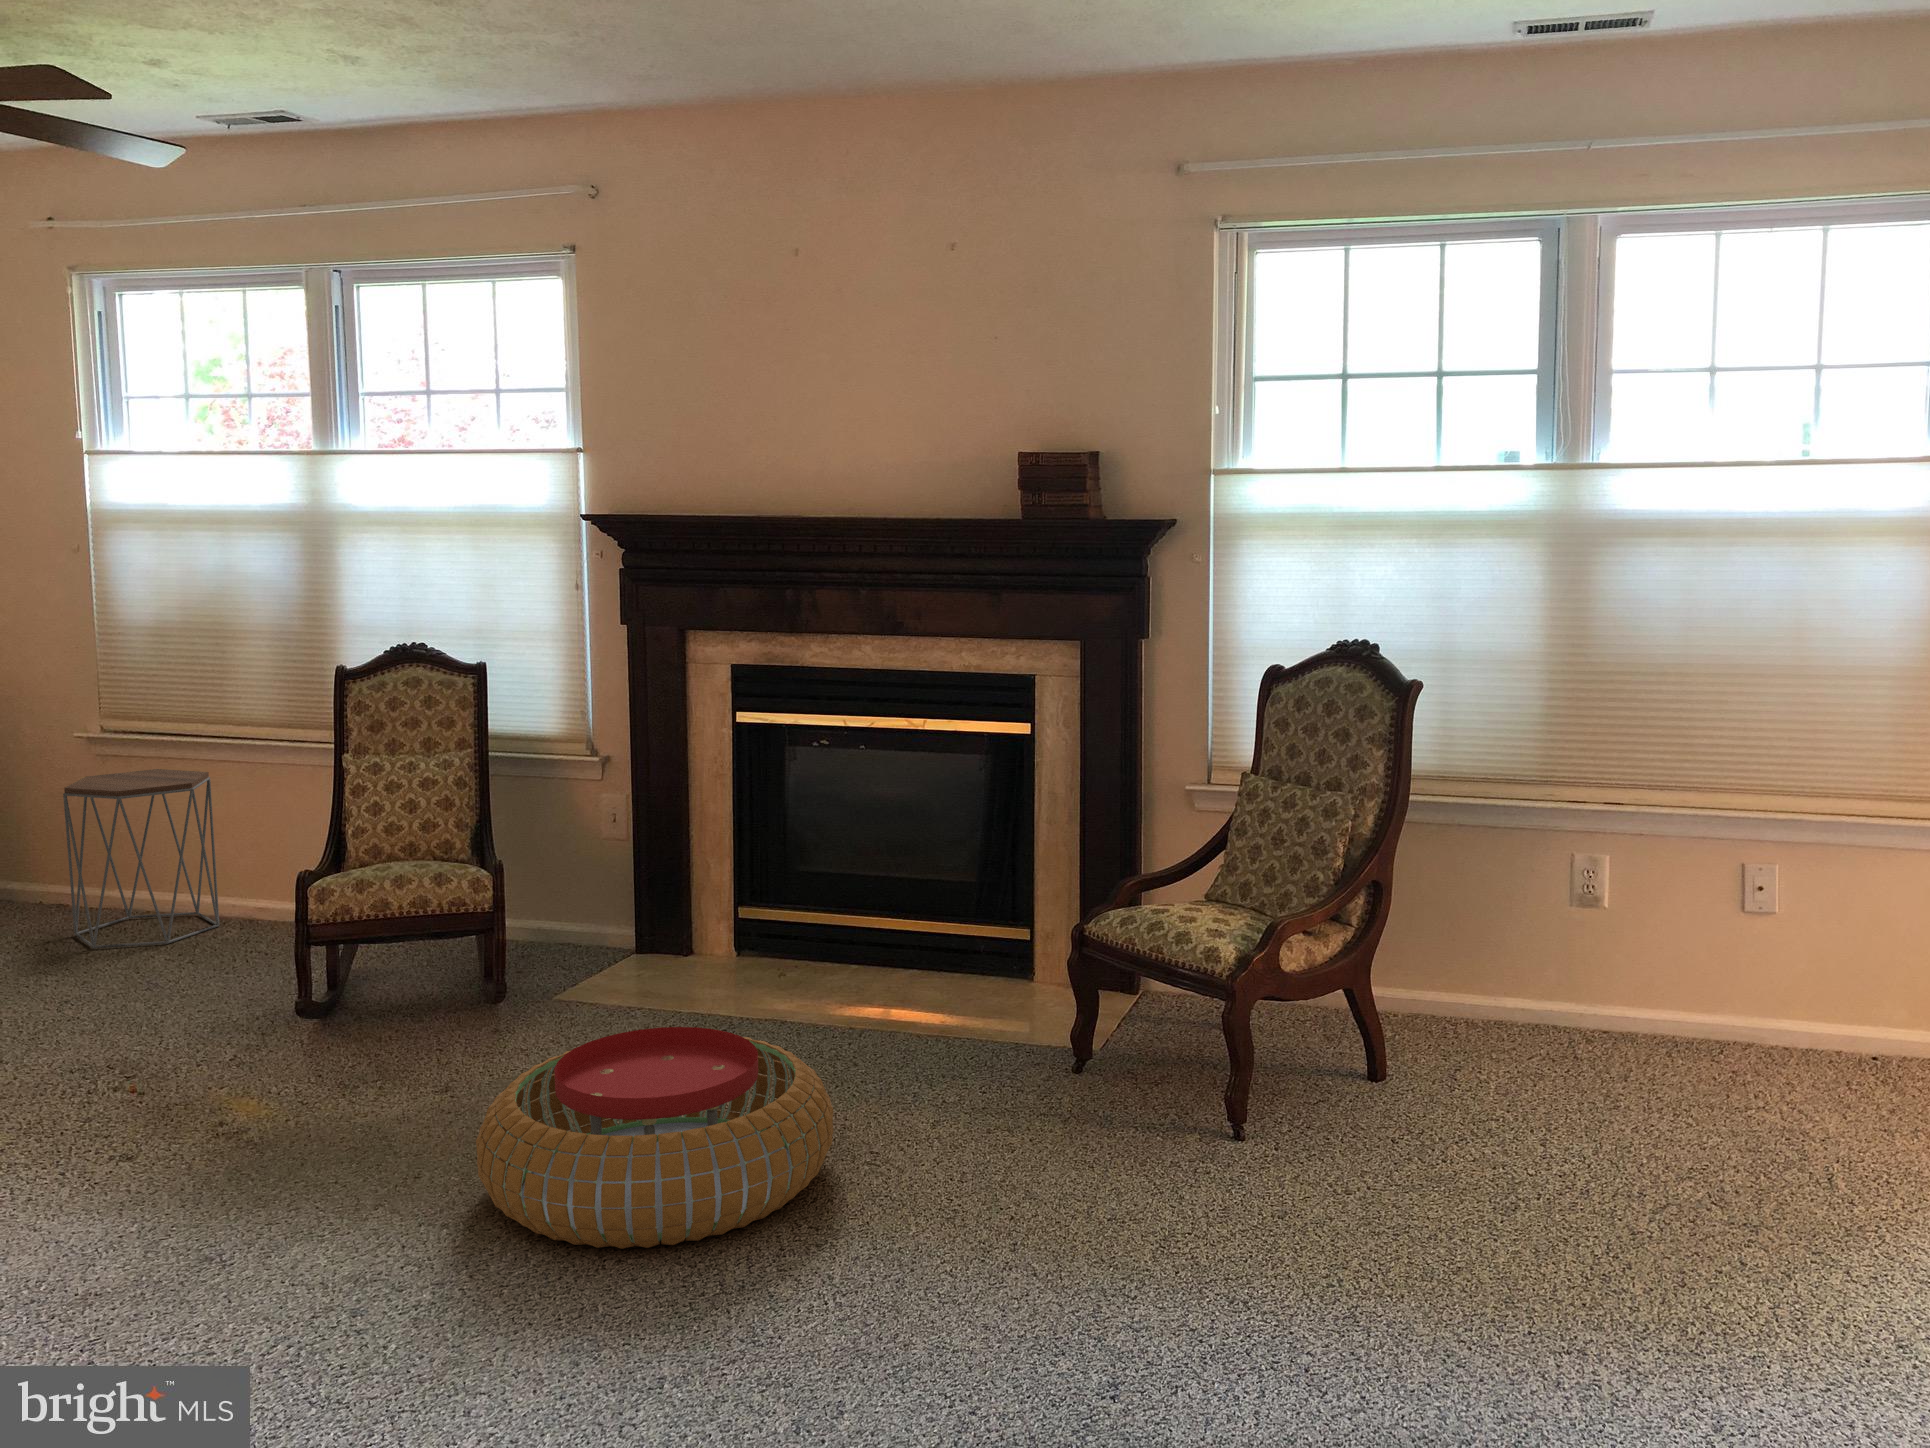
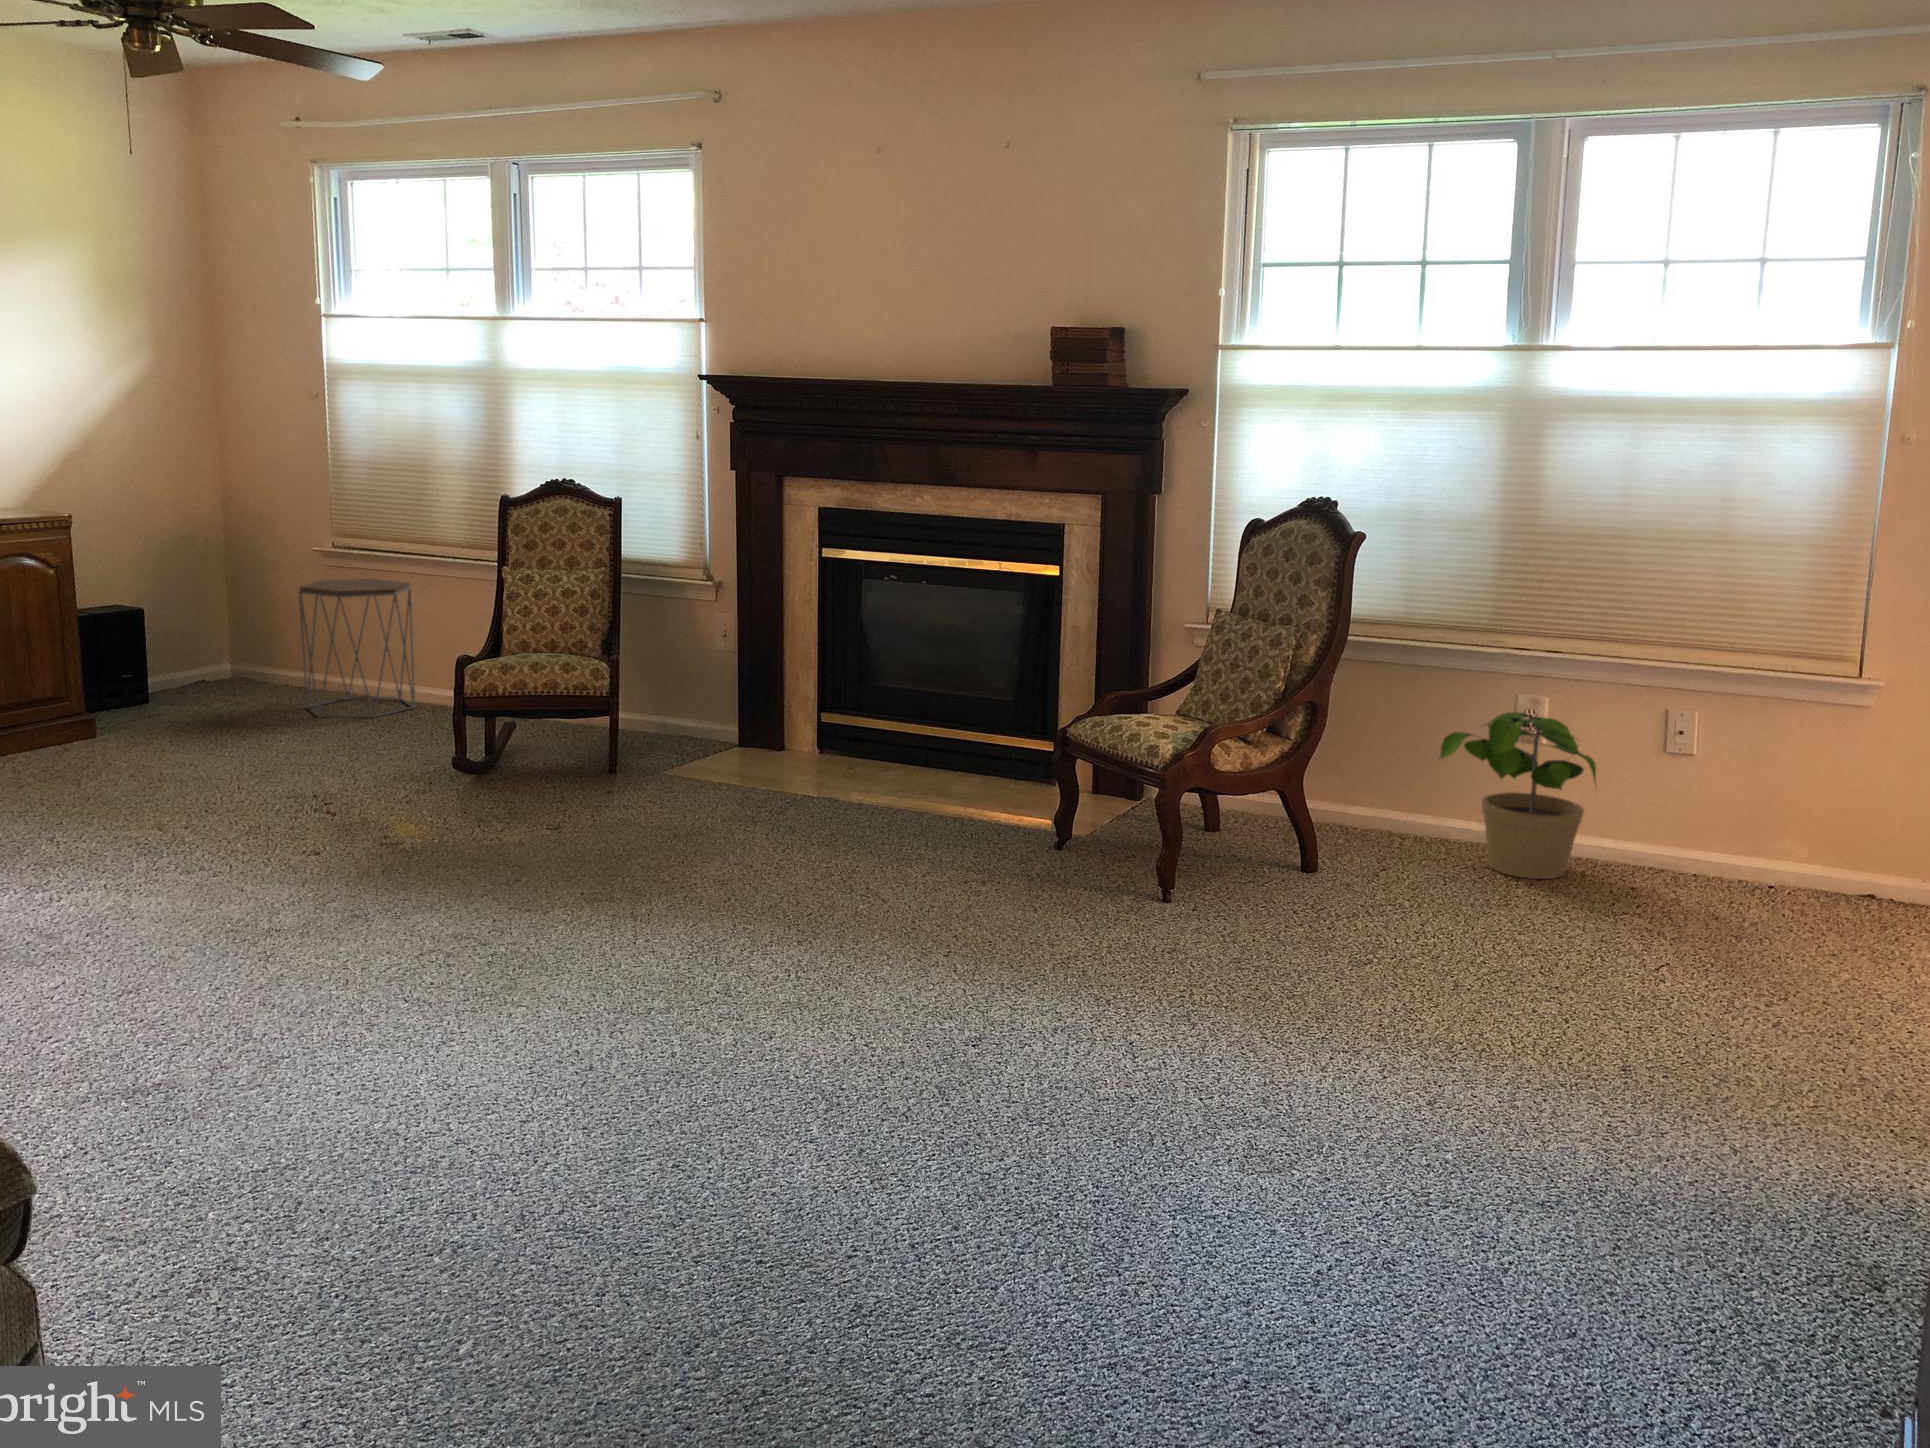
potted plant: none [1511,880,1694,1066] -> present [1440,712,1596,879]
pouf: present [476,1027,834,1249] -> none [560,776,832,922]

